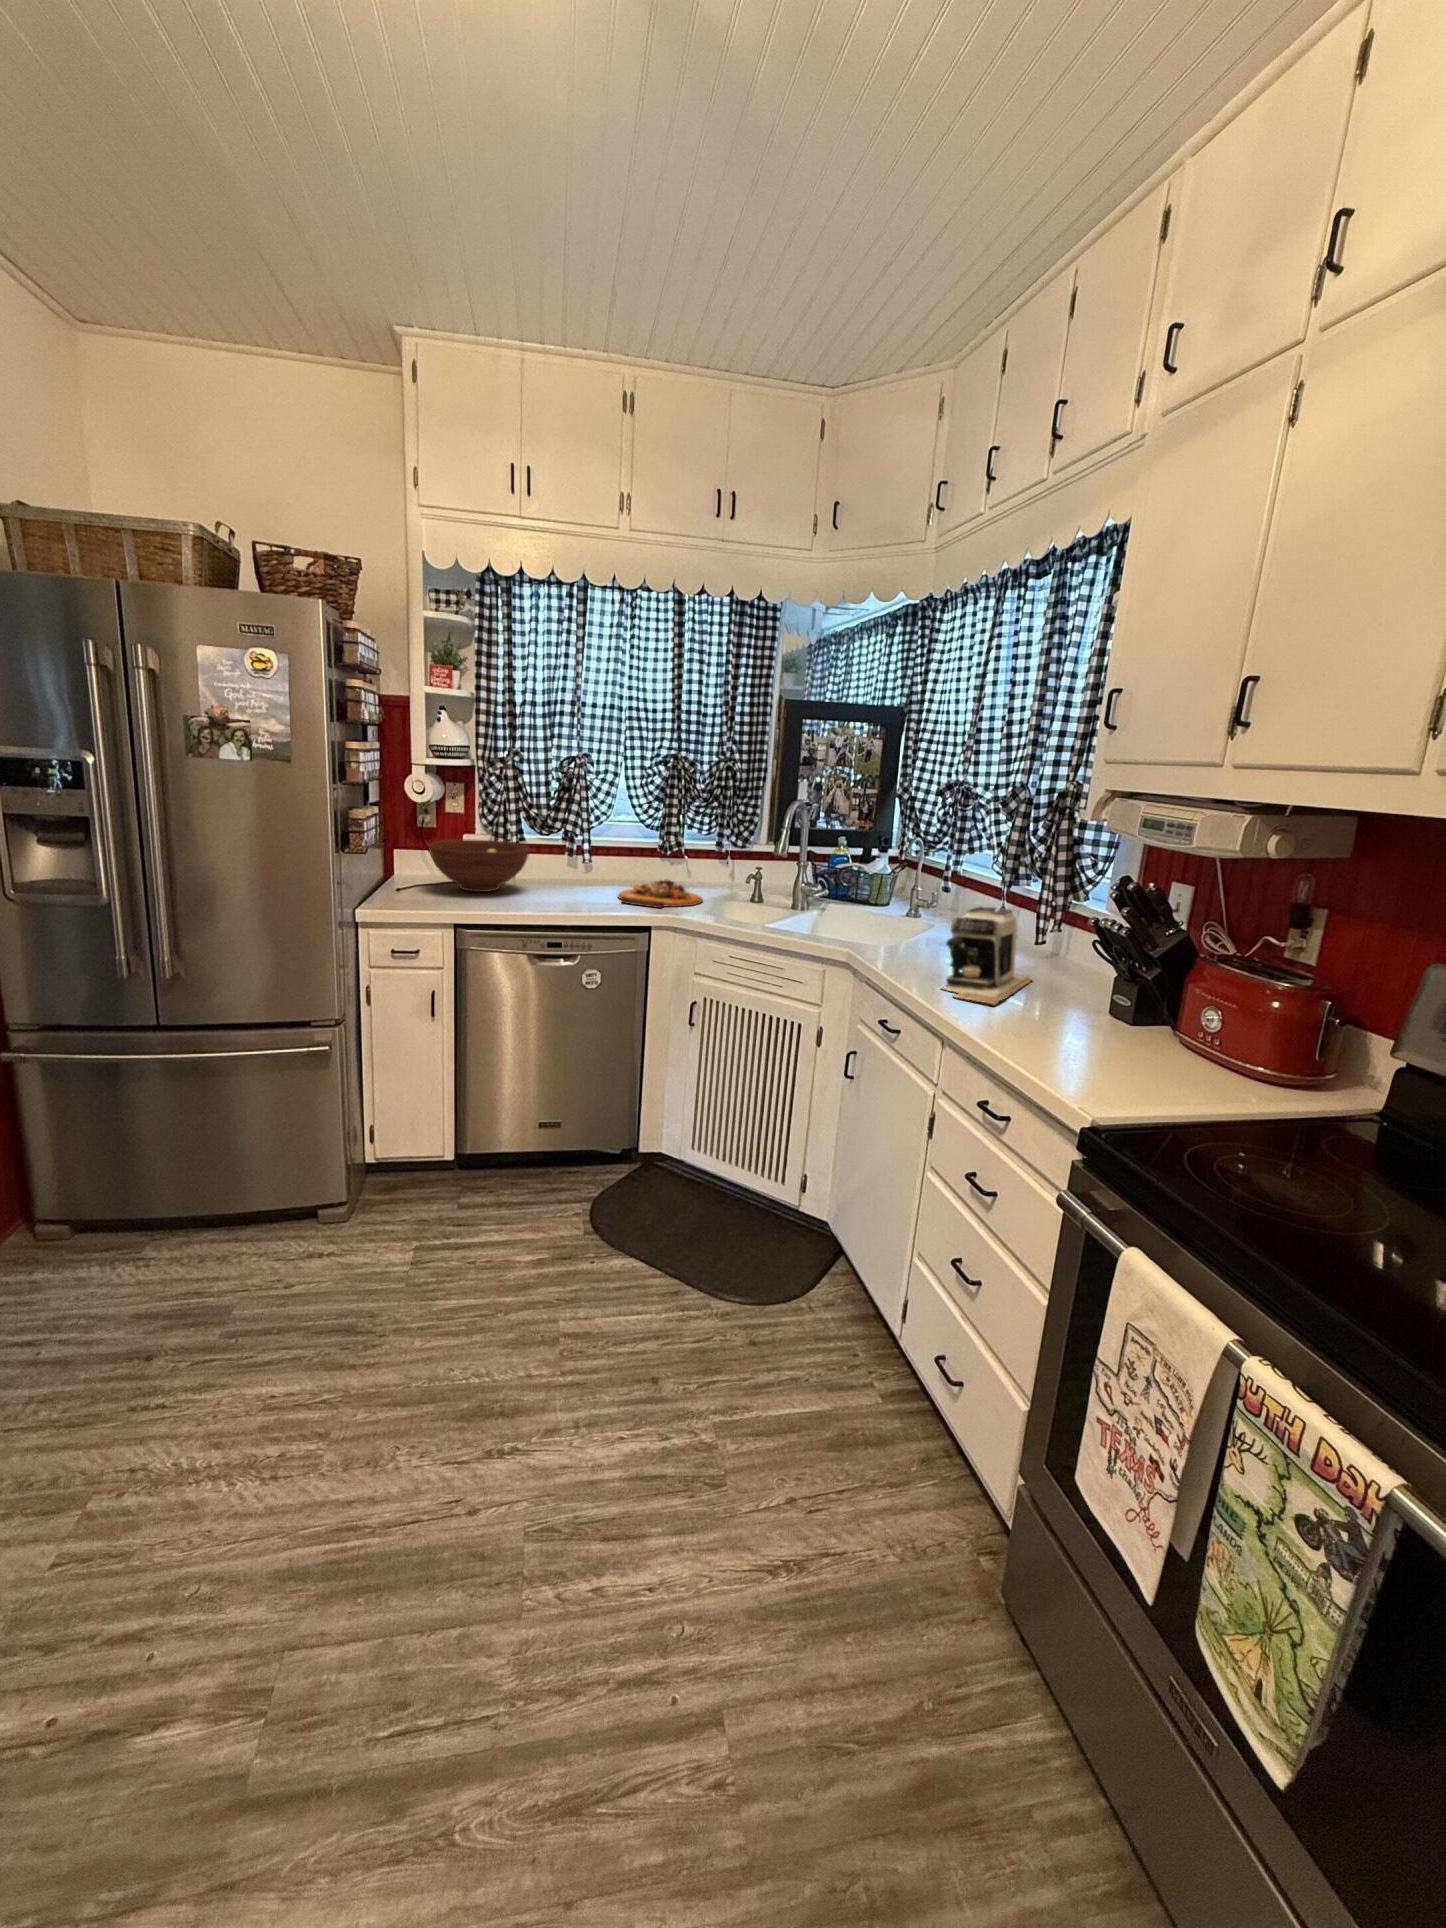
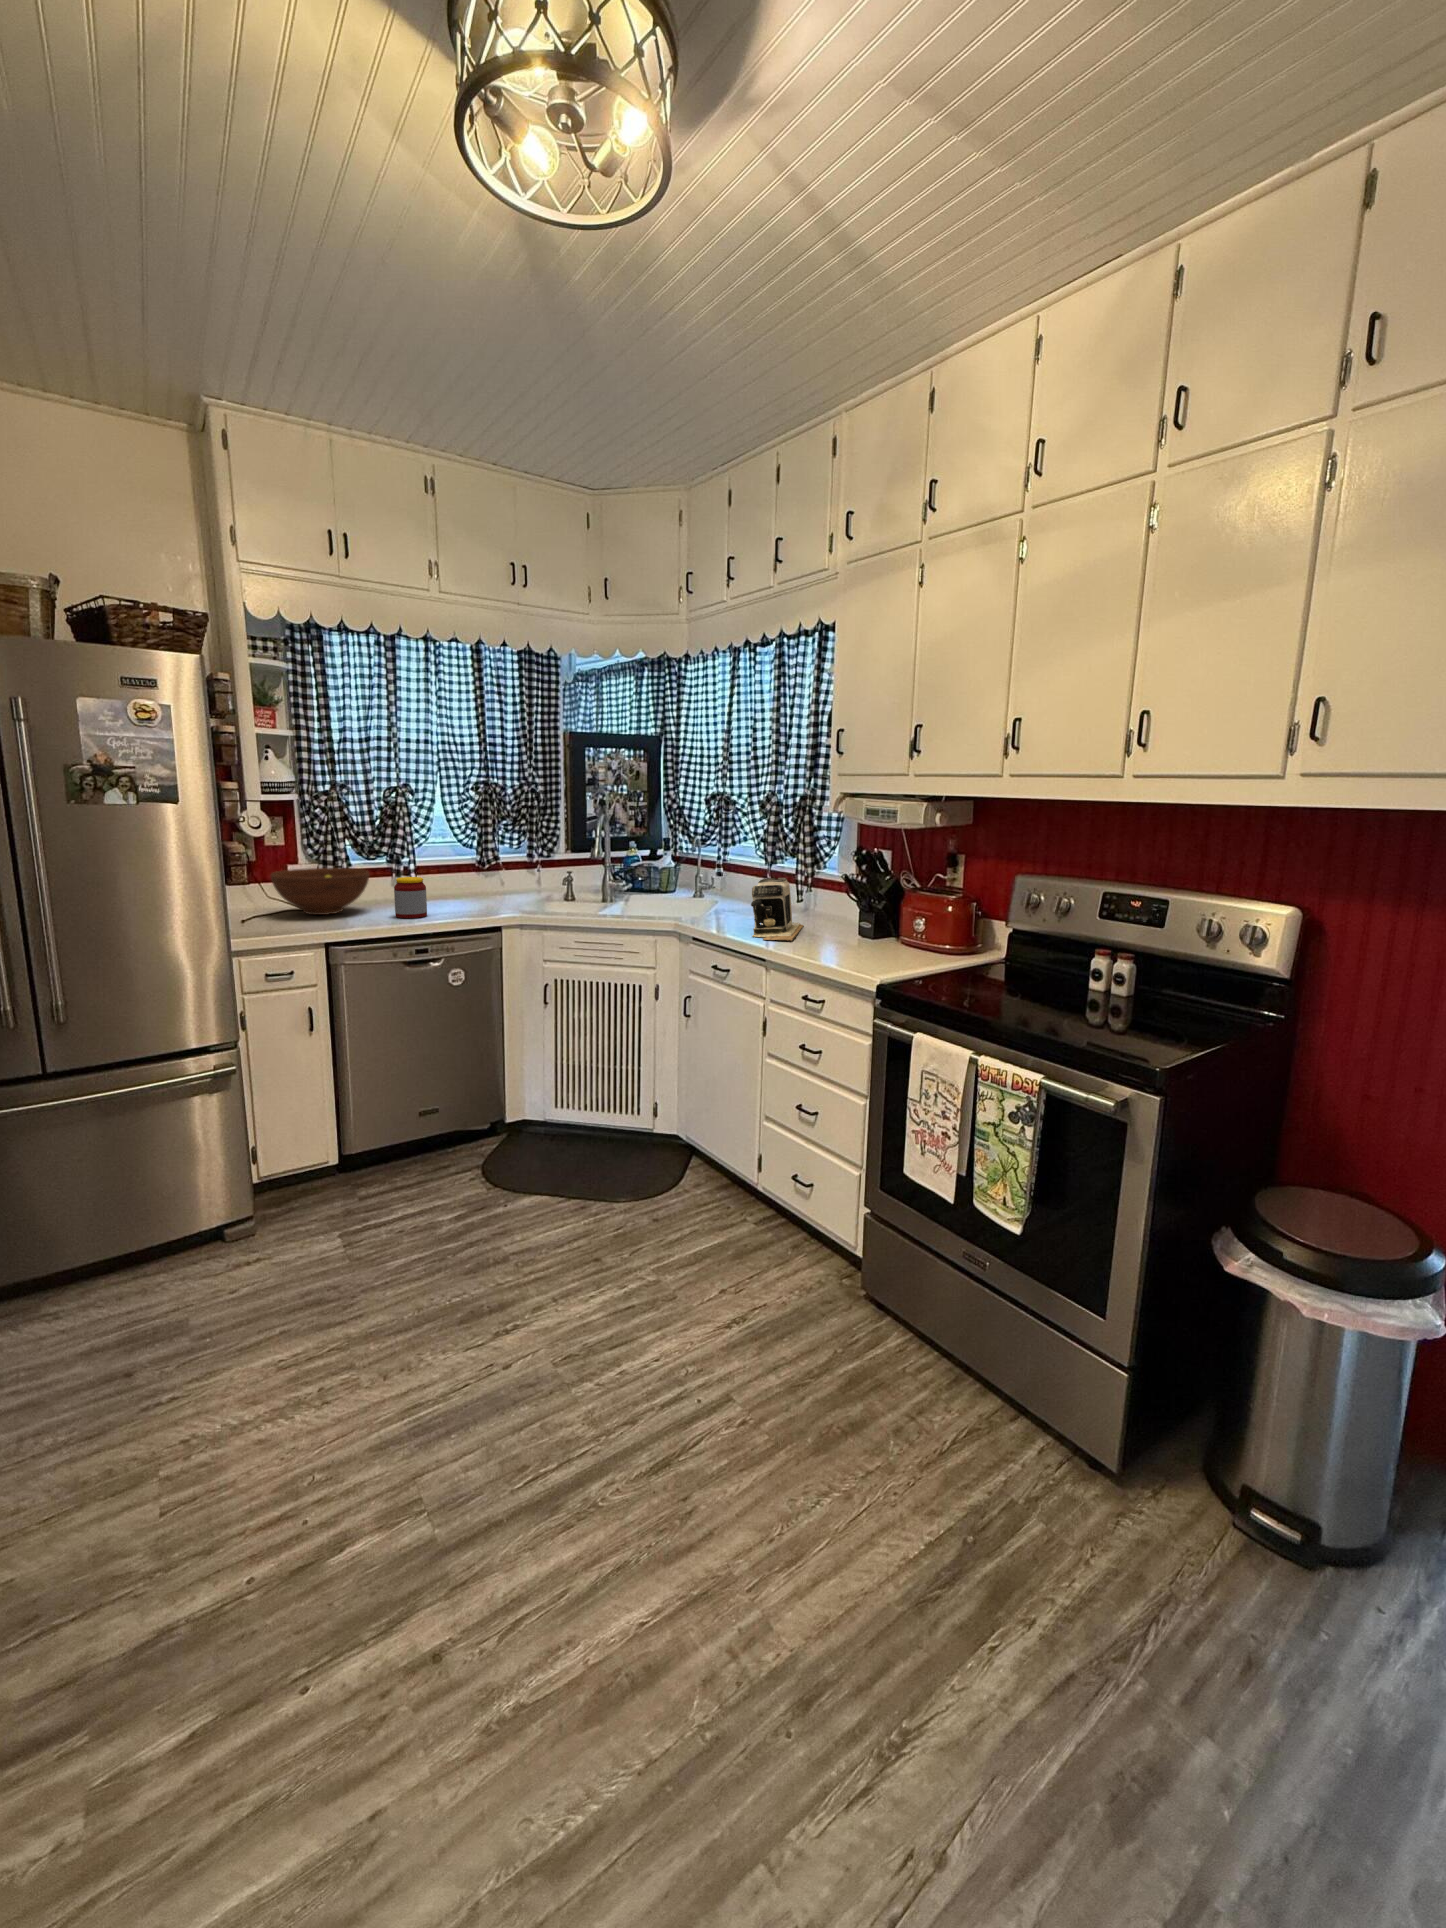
jar: none [541,859,576,907] -> present [394,877,427,918]
cutting board: present [618,880,703,908] -> none [455,888,530,911]

